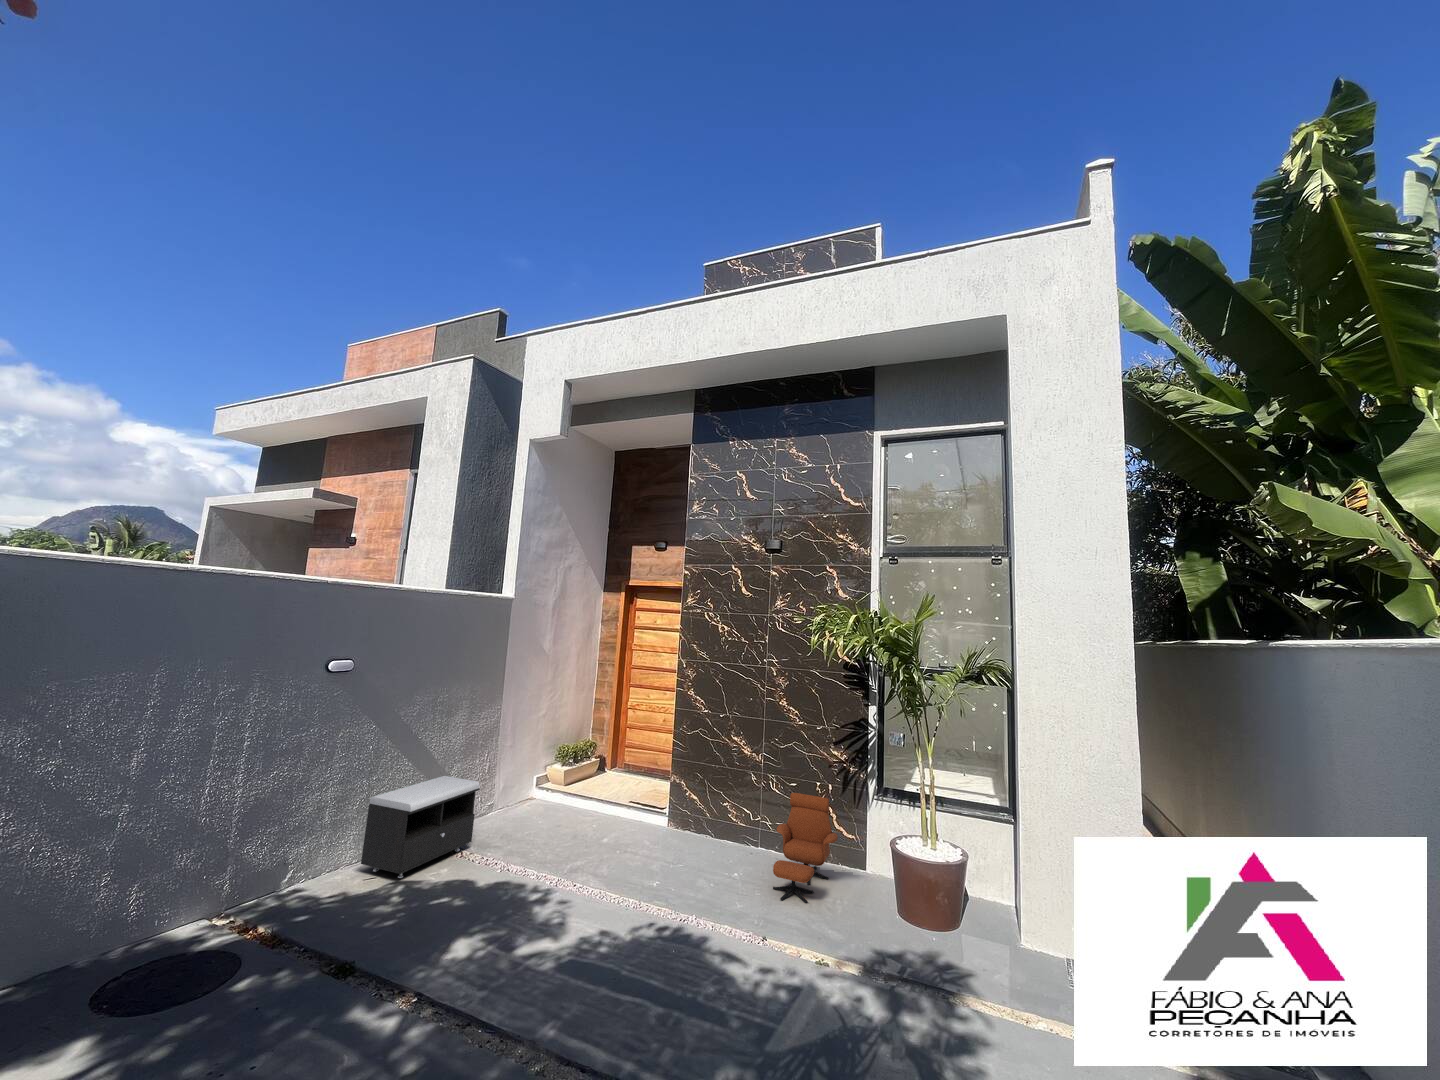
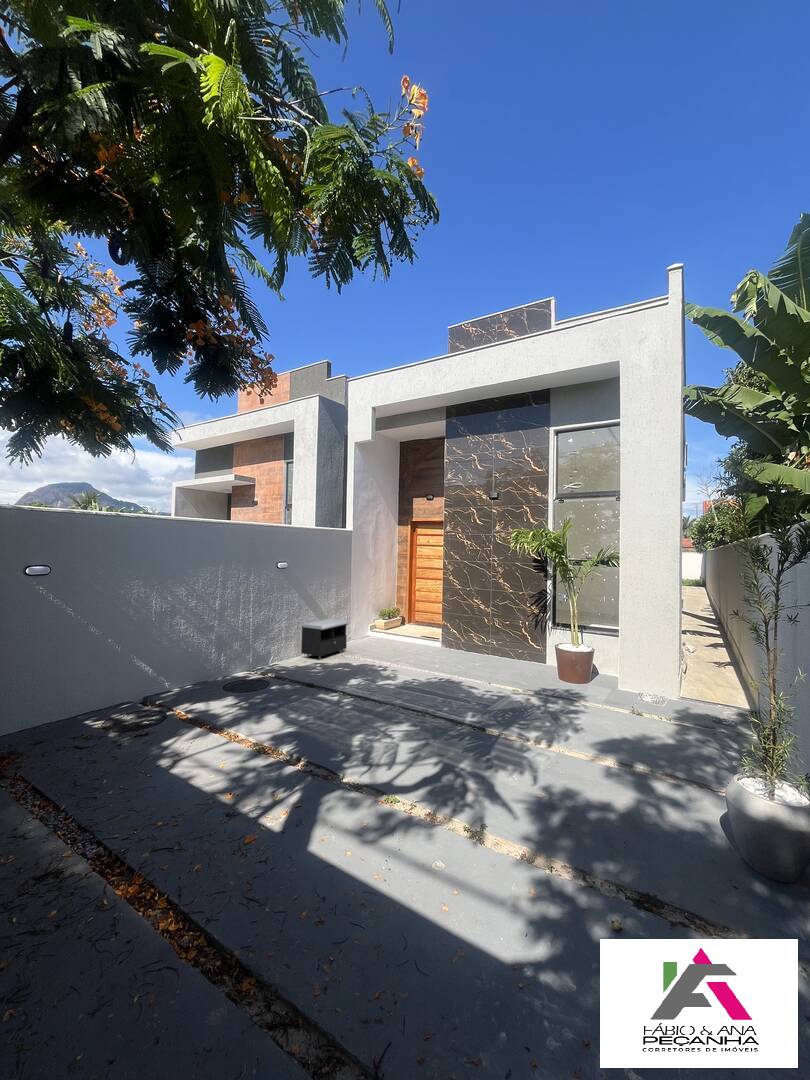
lounge chair: present [773,793,838,903] -> none [494,626,529,672]

